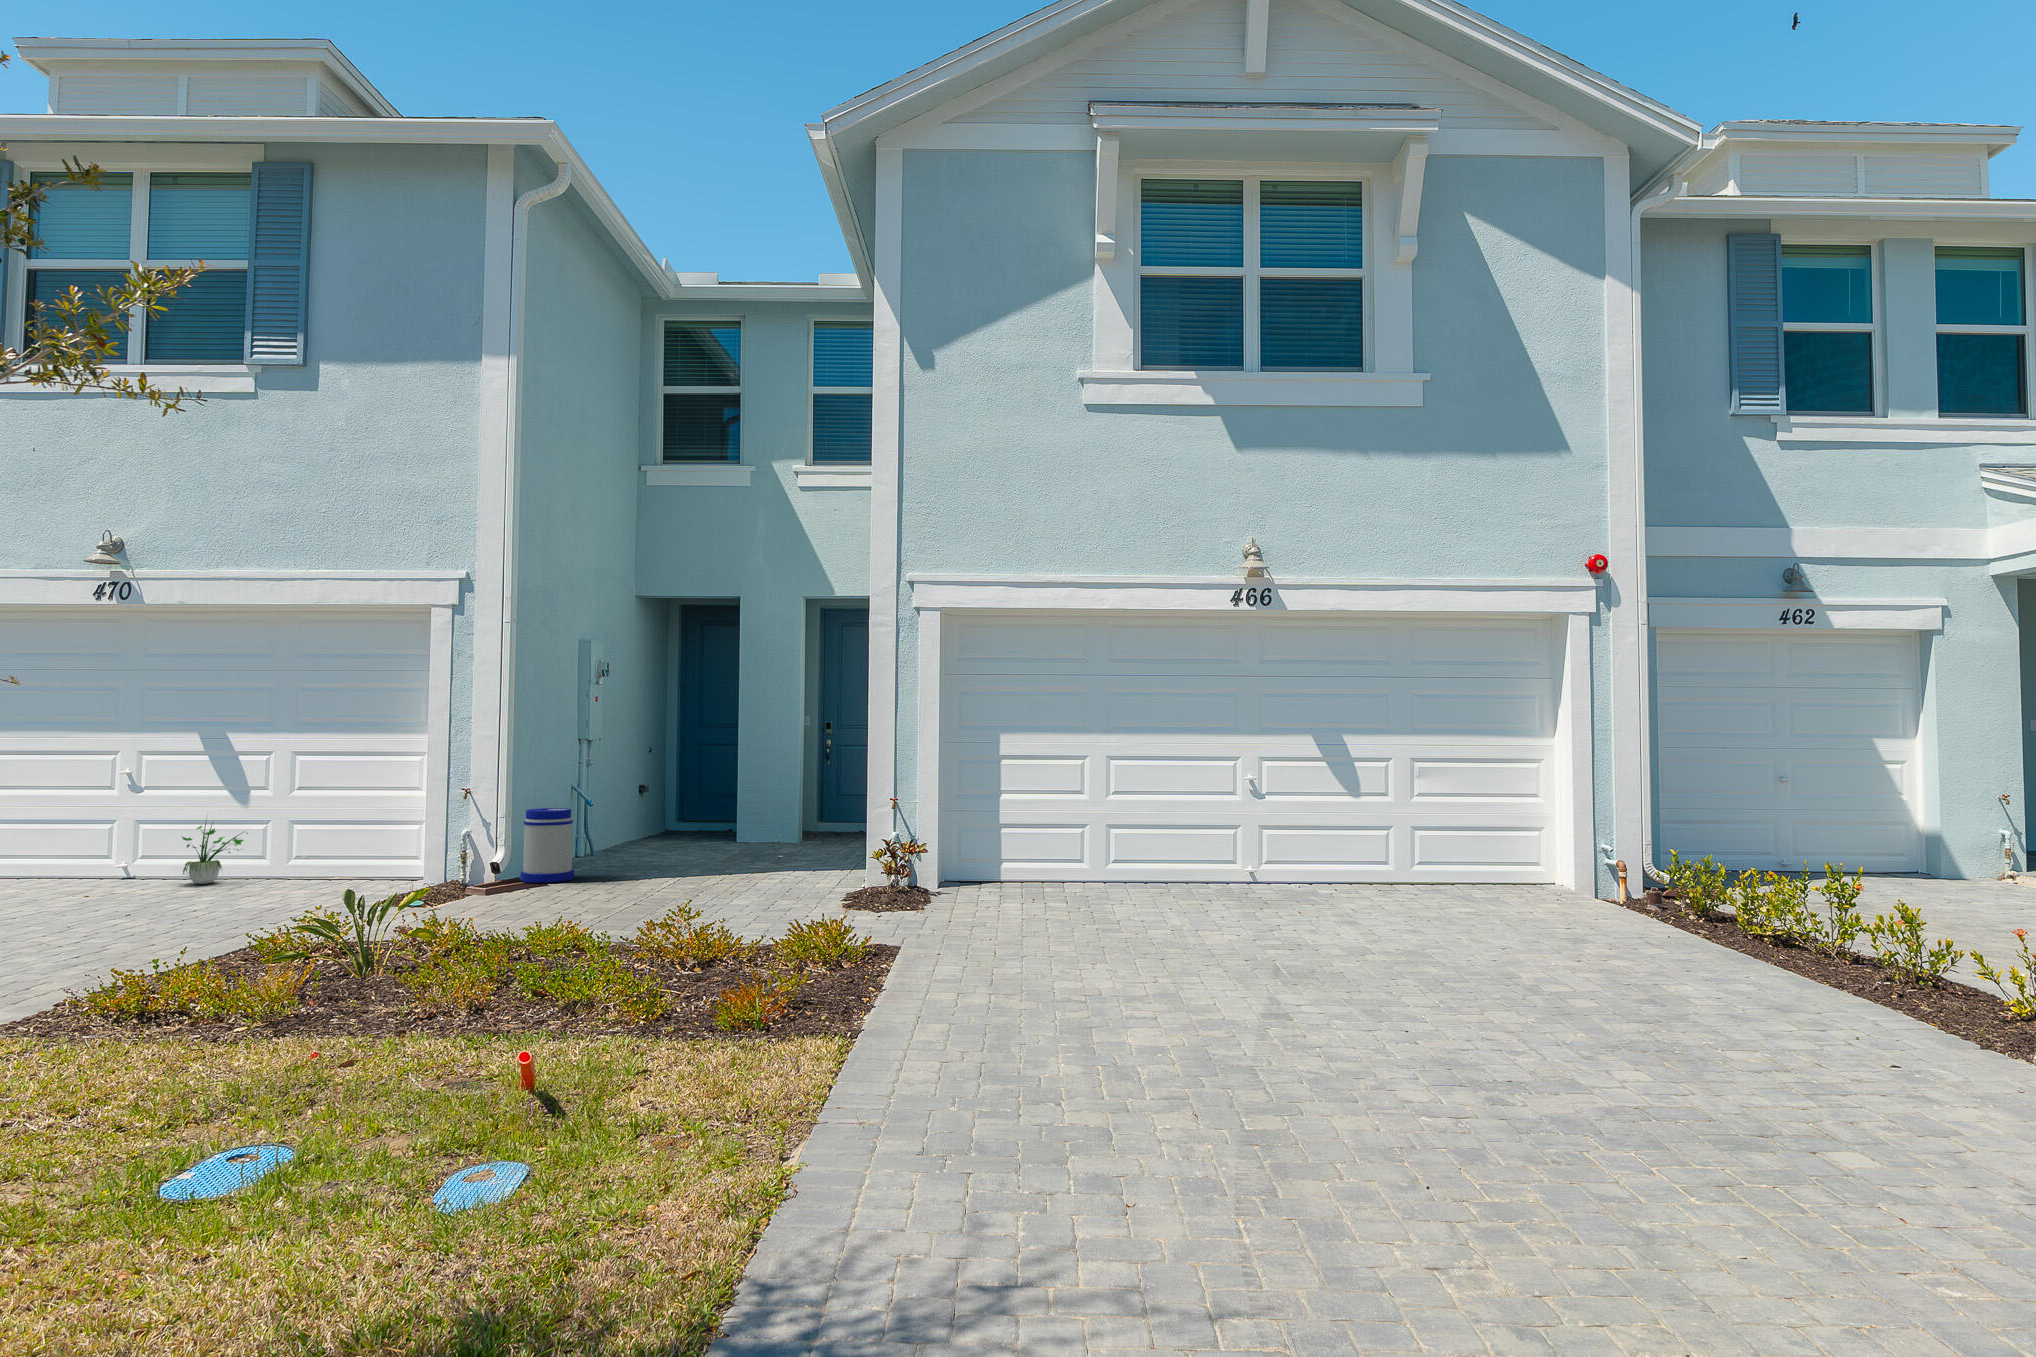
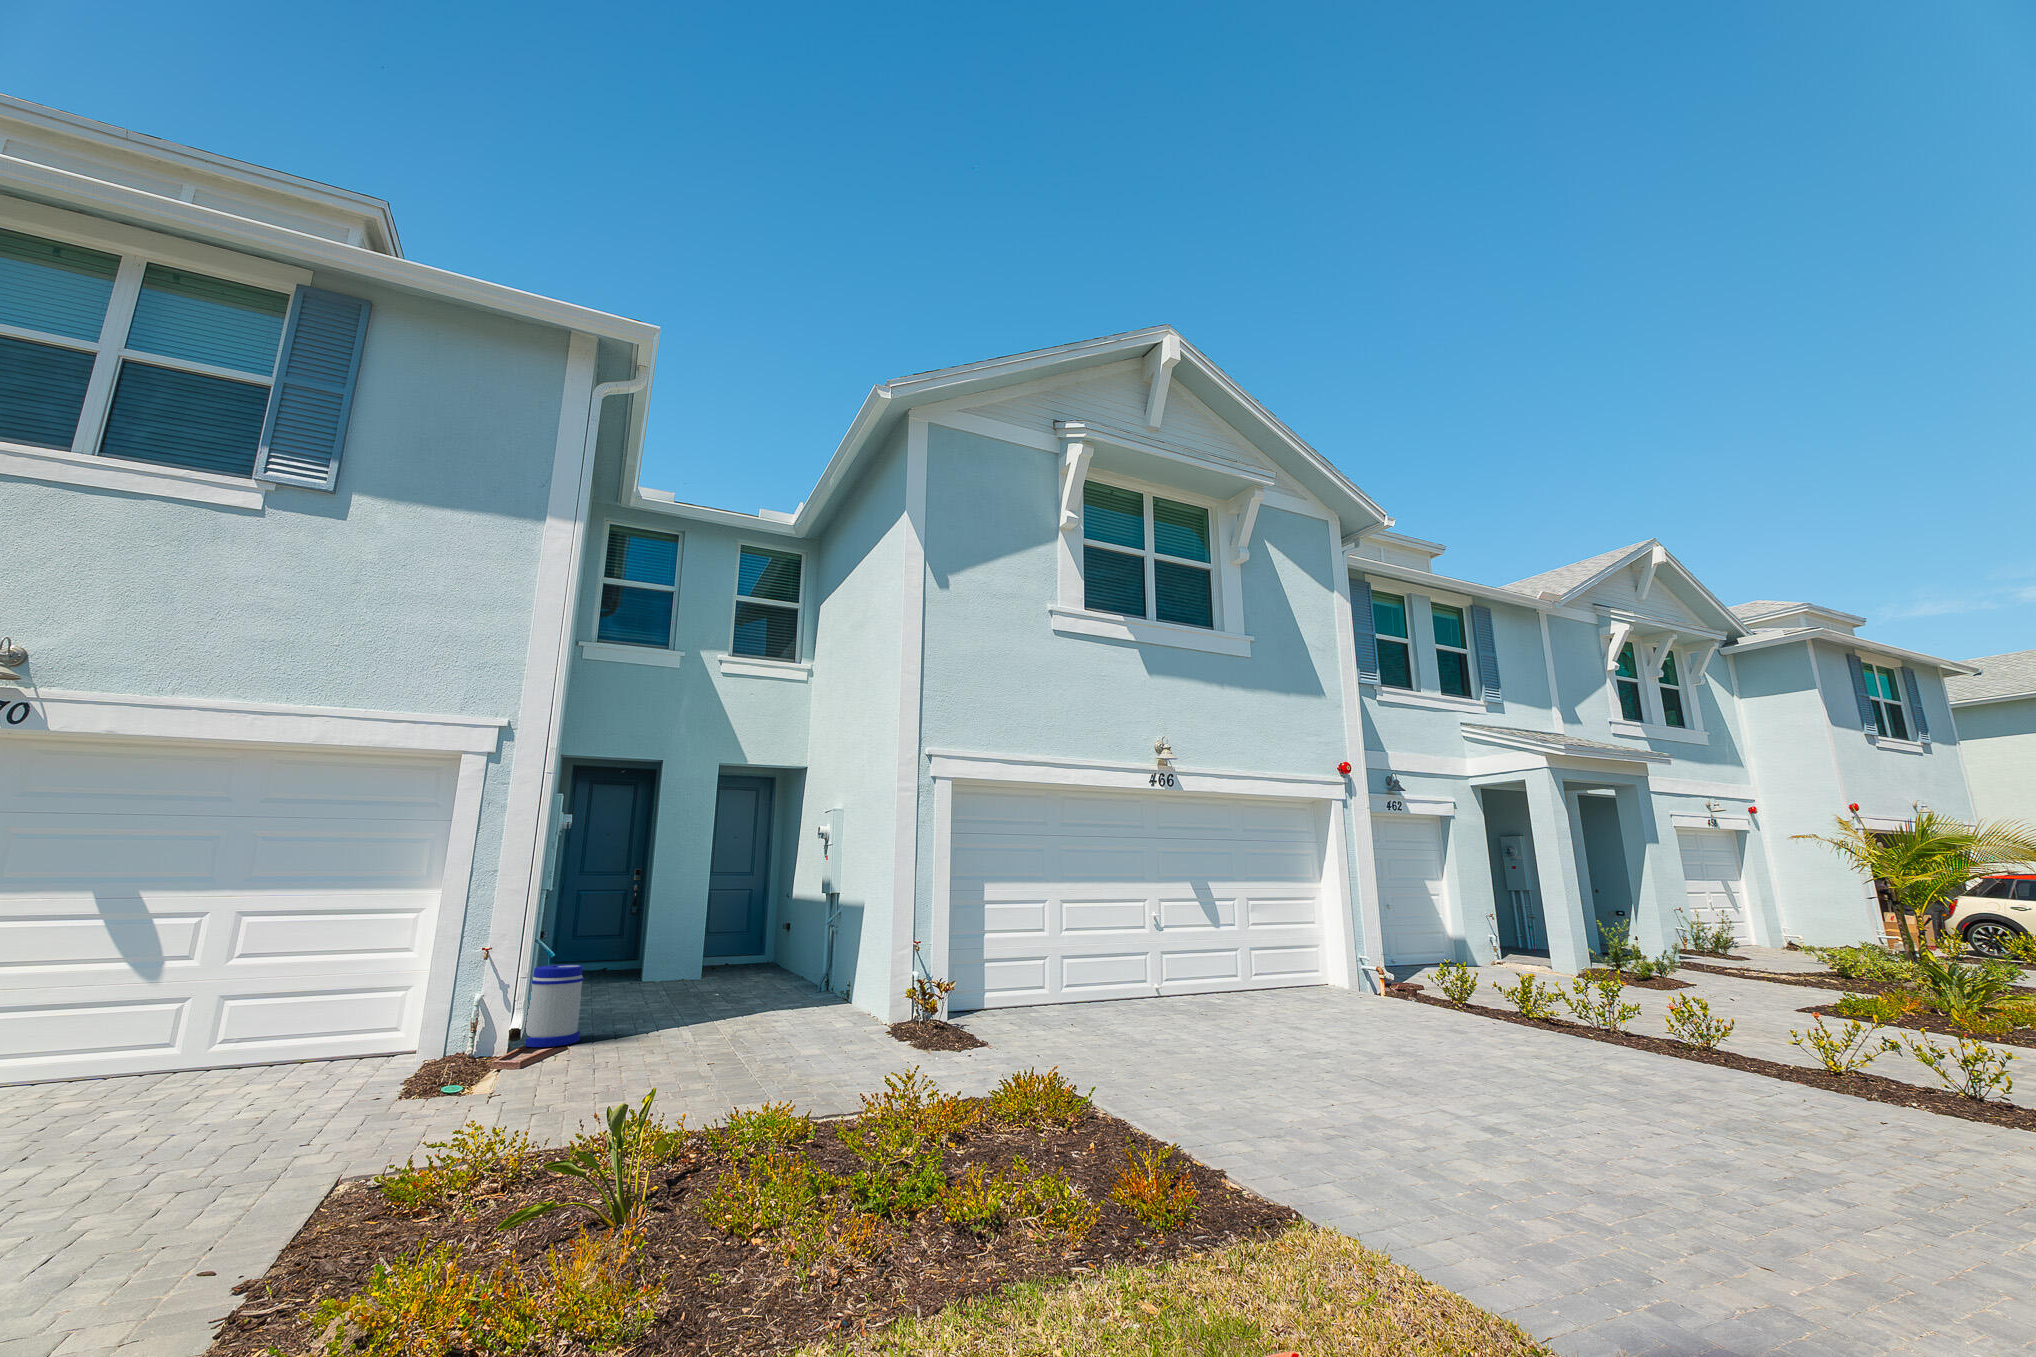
potted plant: present [182,823,248,884] -> none [53,990,175,1088]

